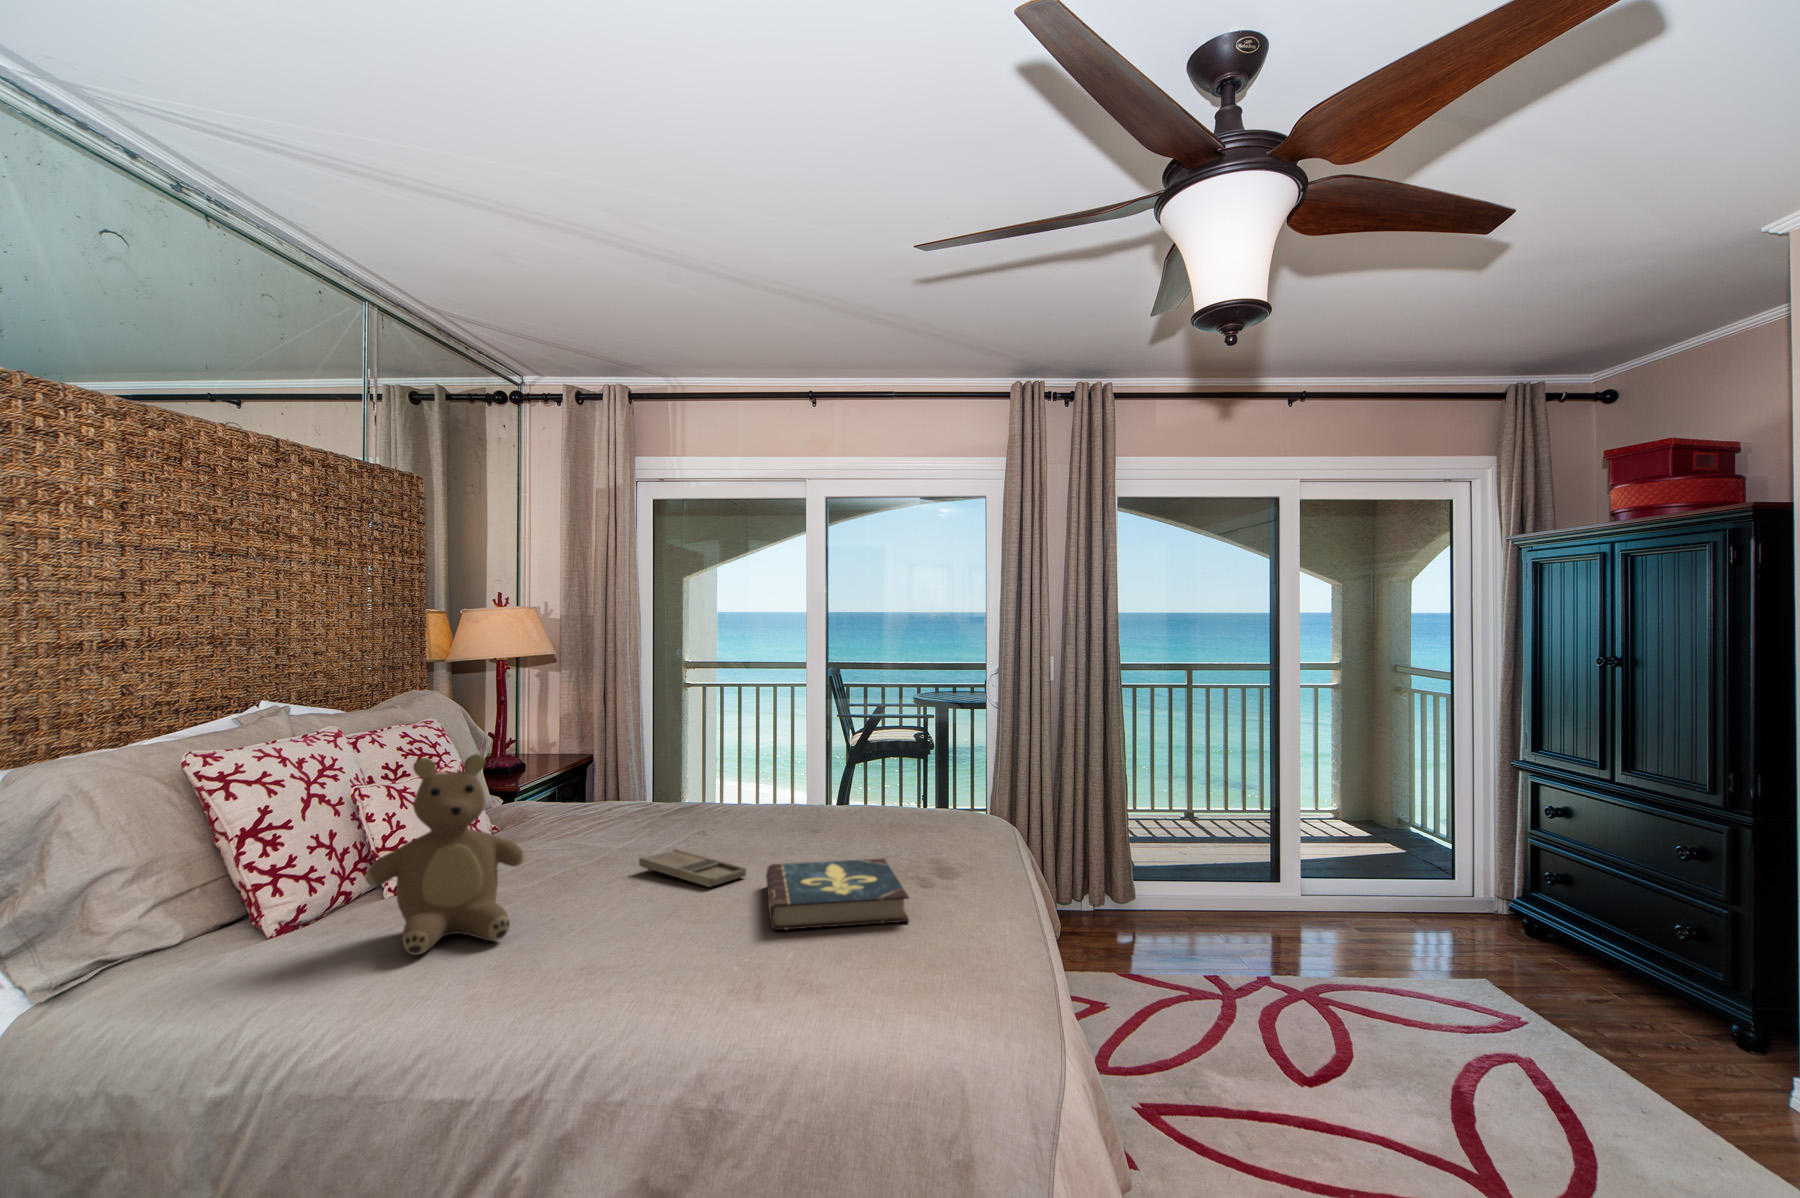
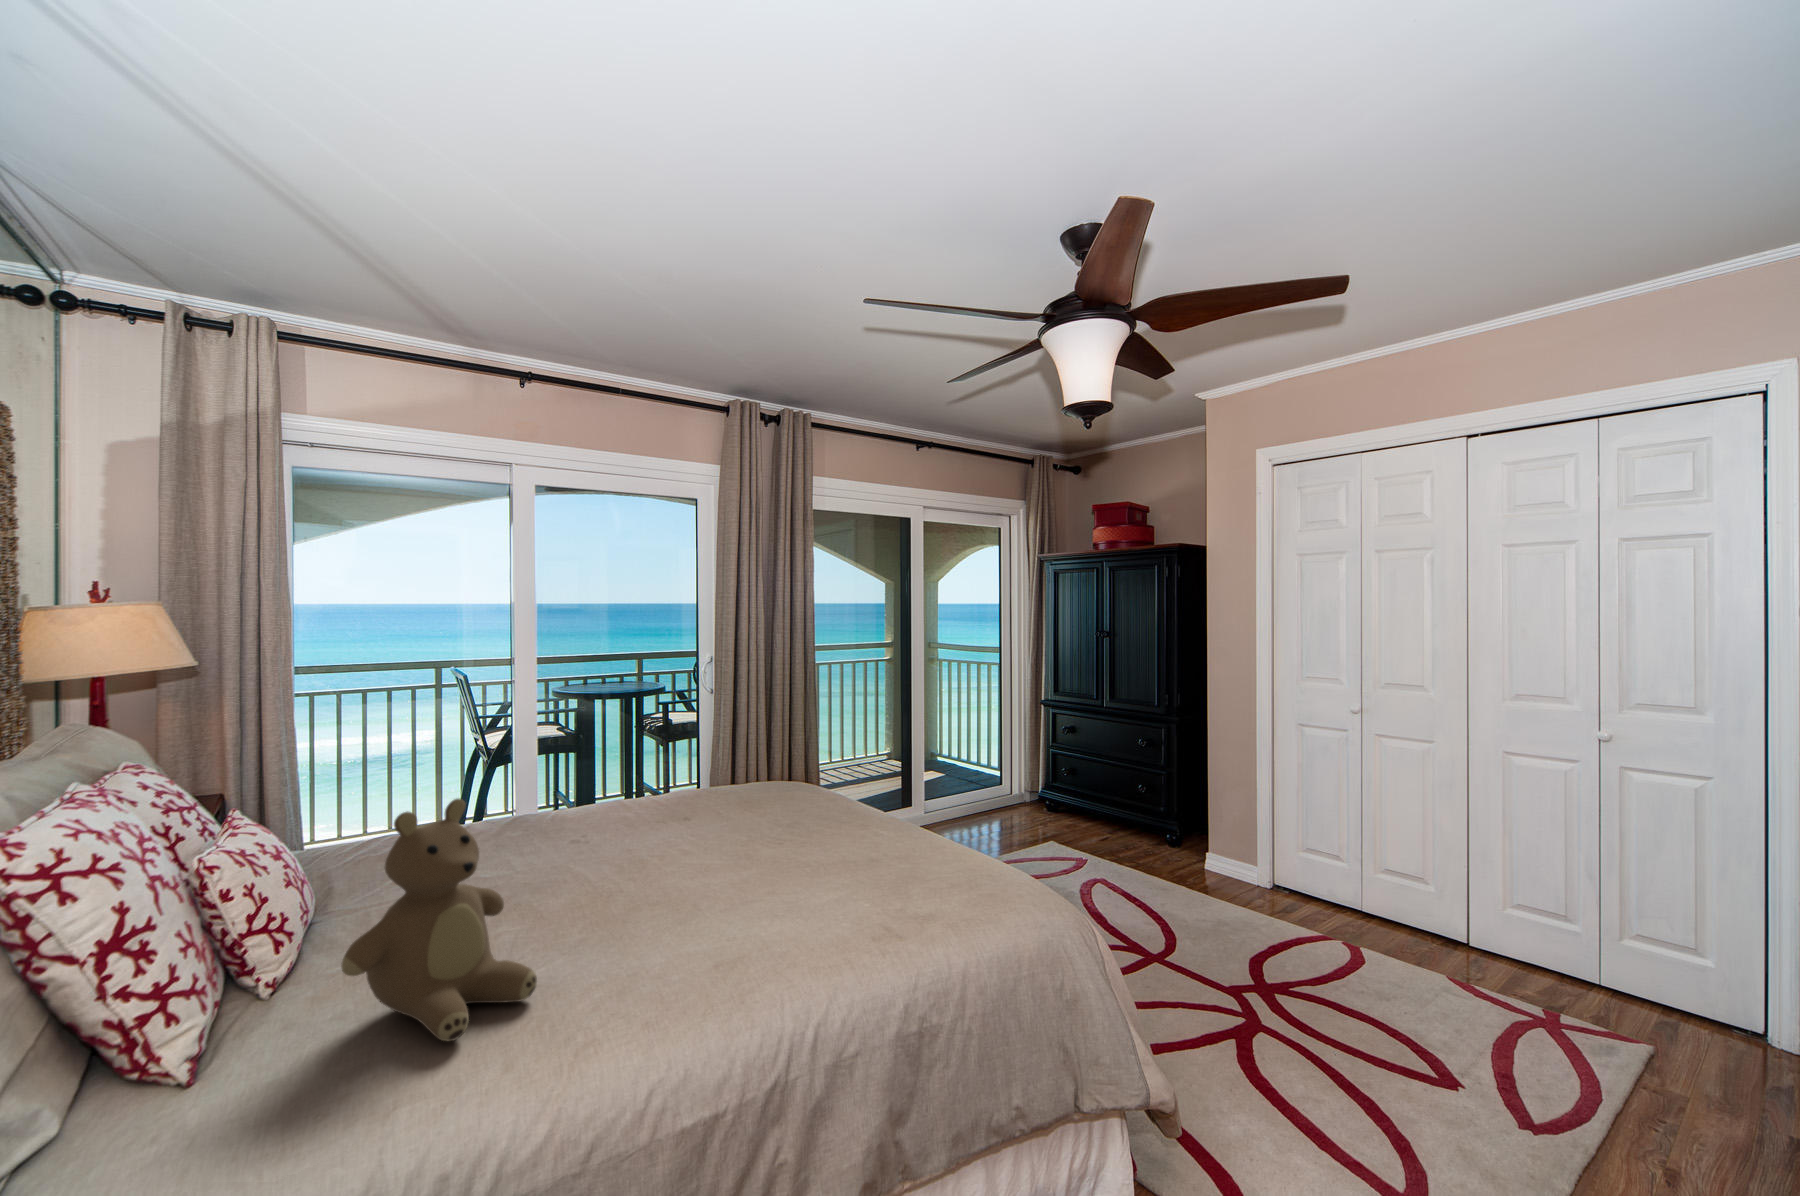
tray: present [639,849,746,887] -> none [553,863,676,894]
book: present [766,859,909,930] -> none [709,839,880,921]

